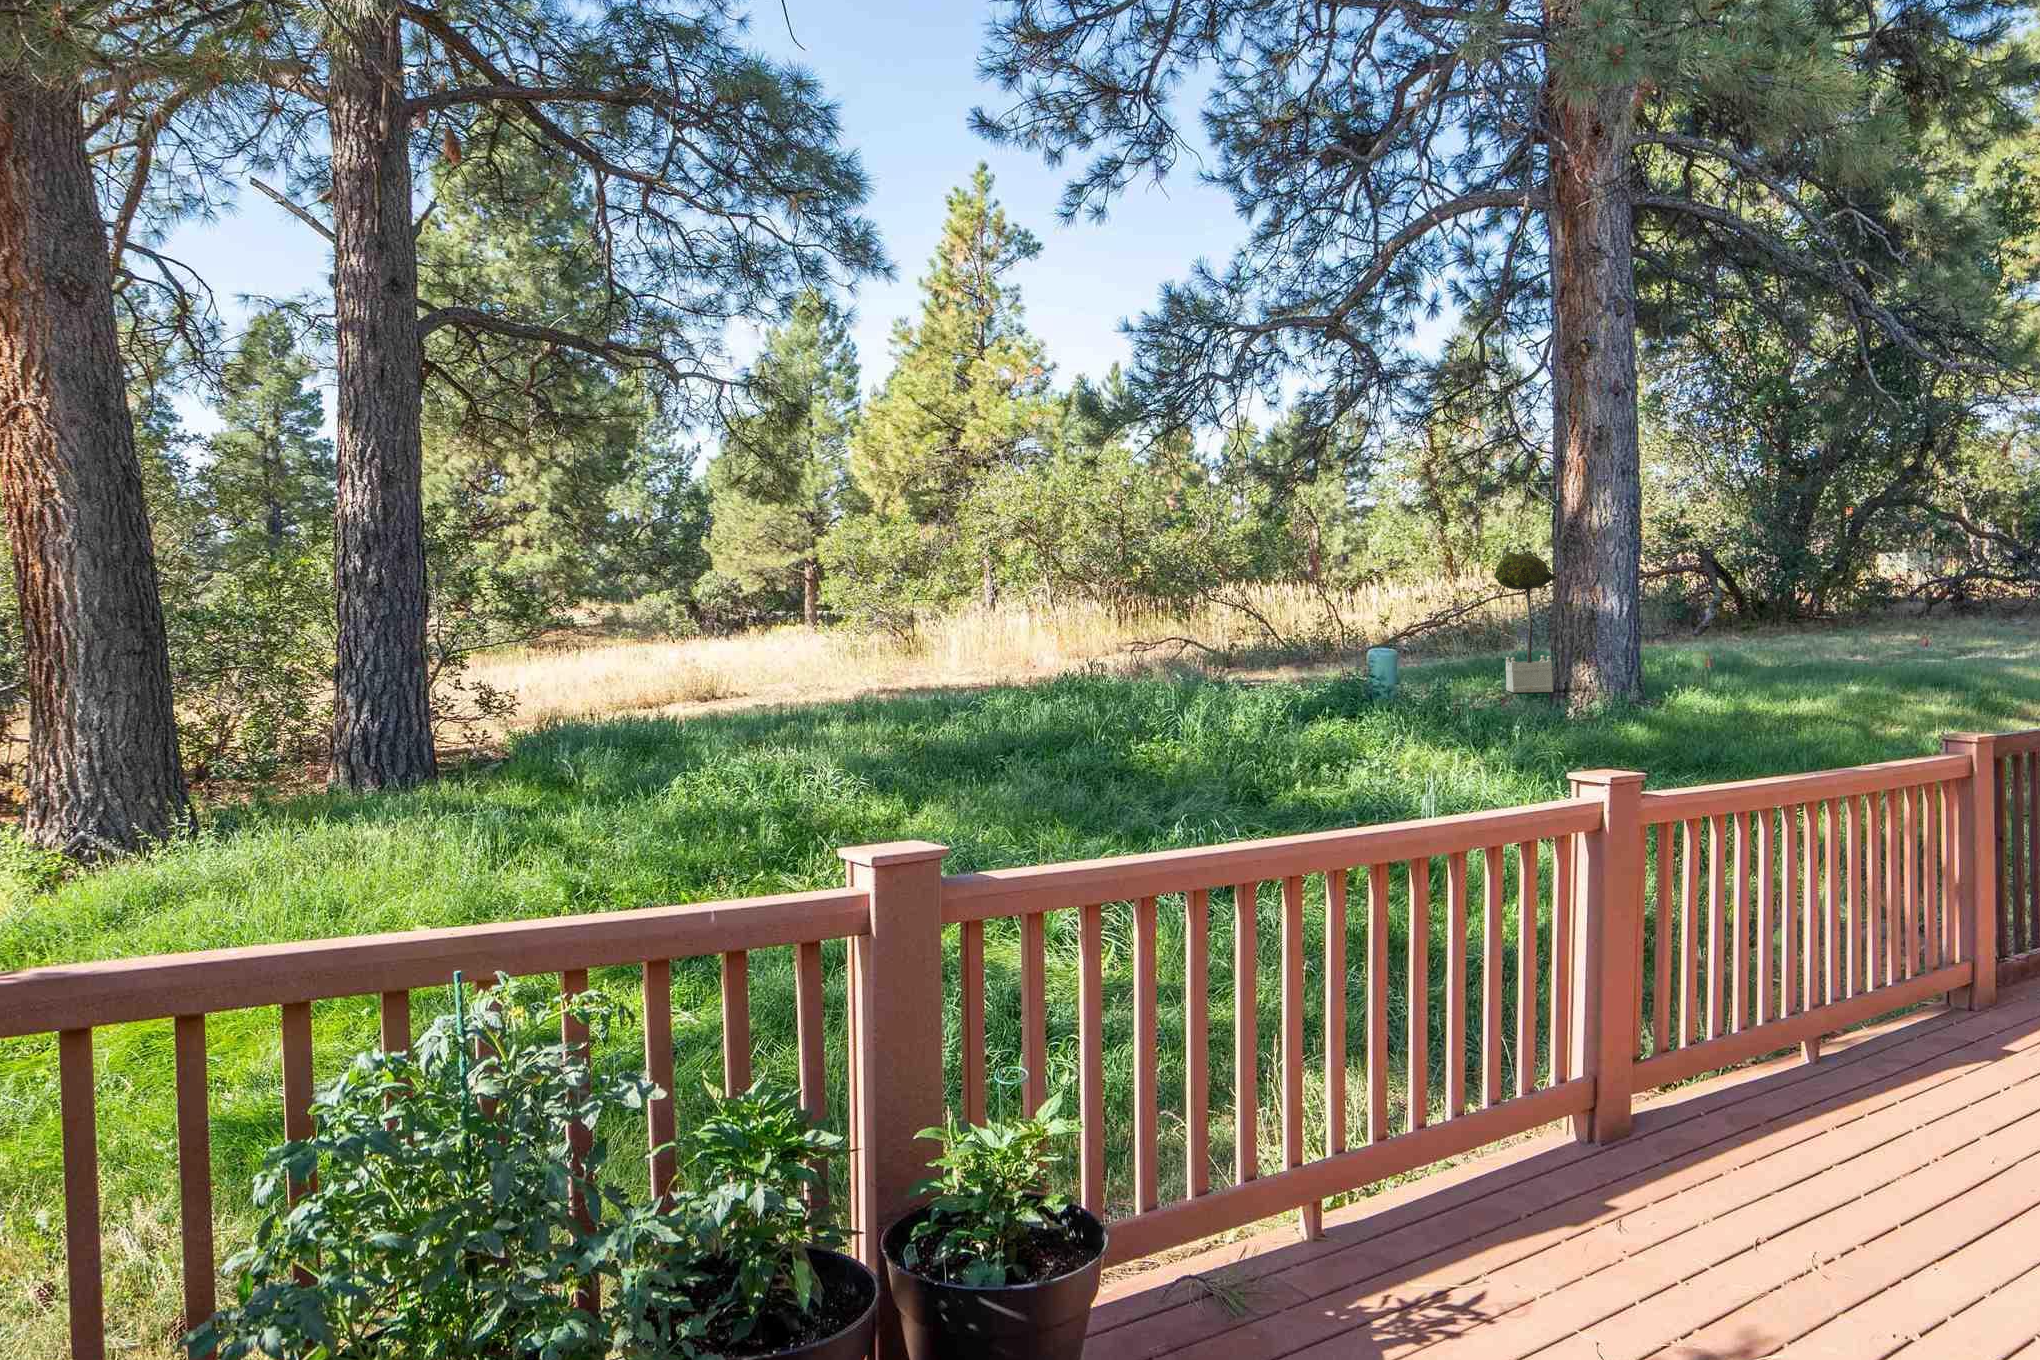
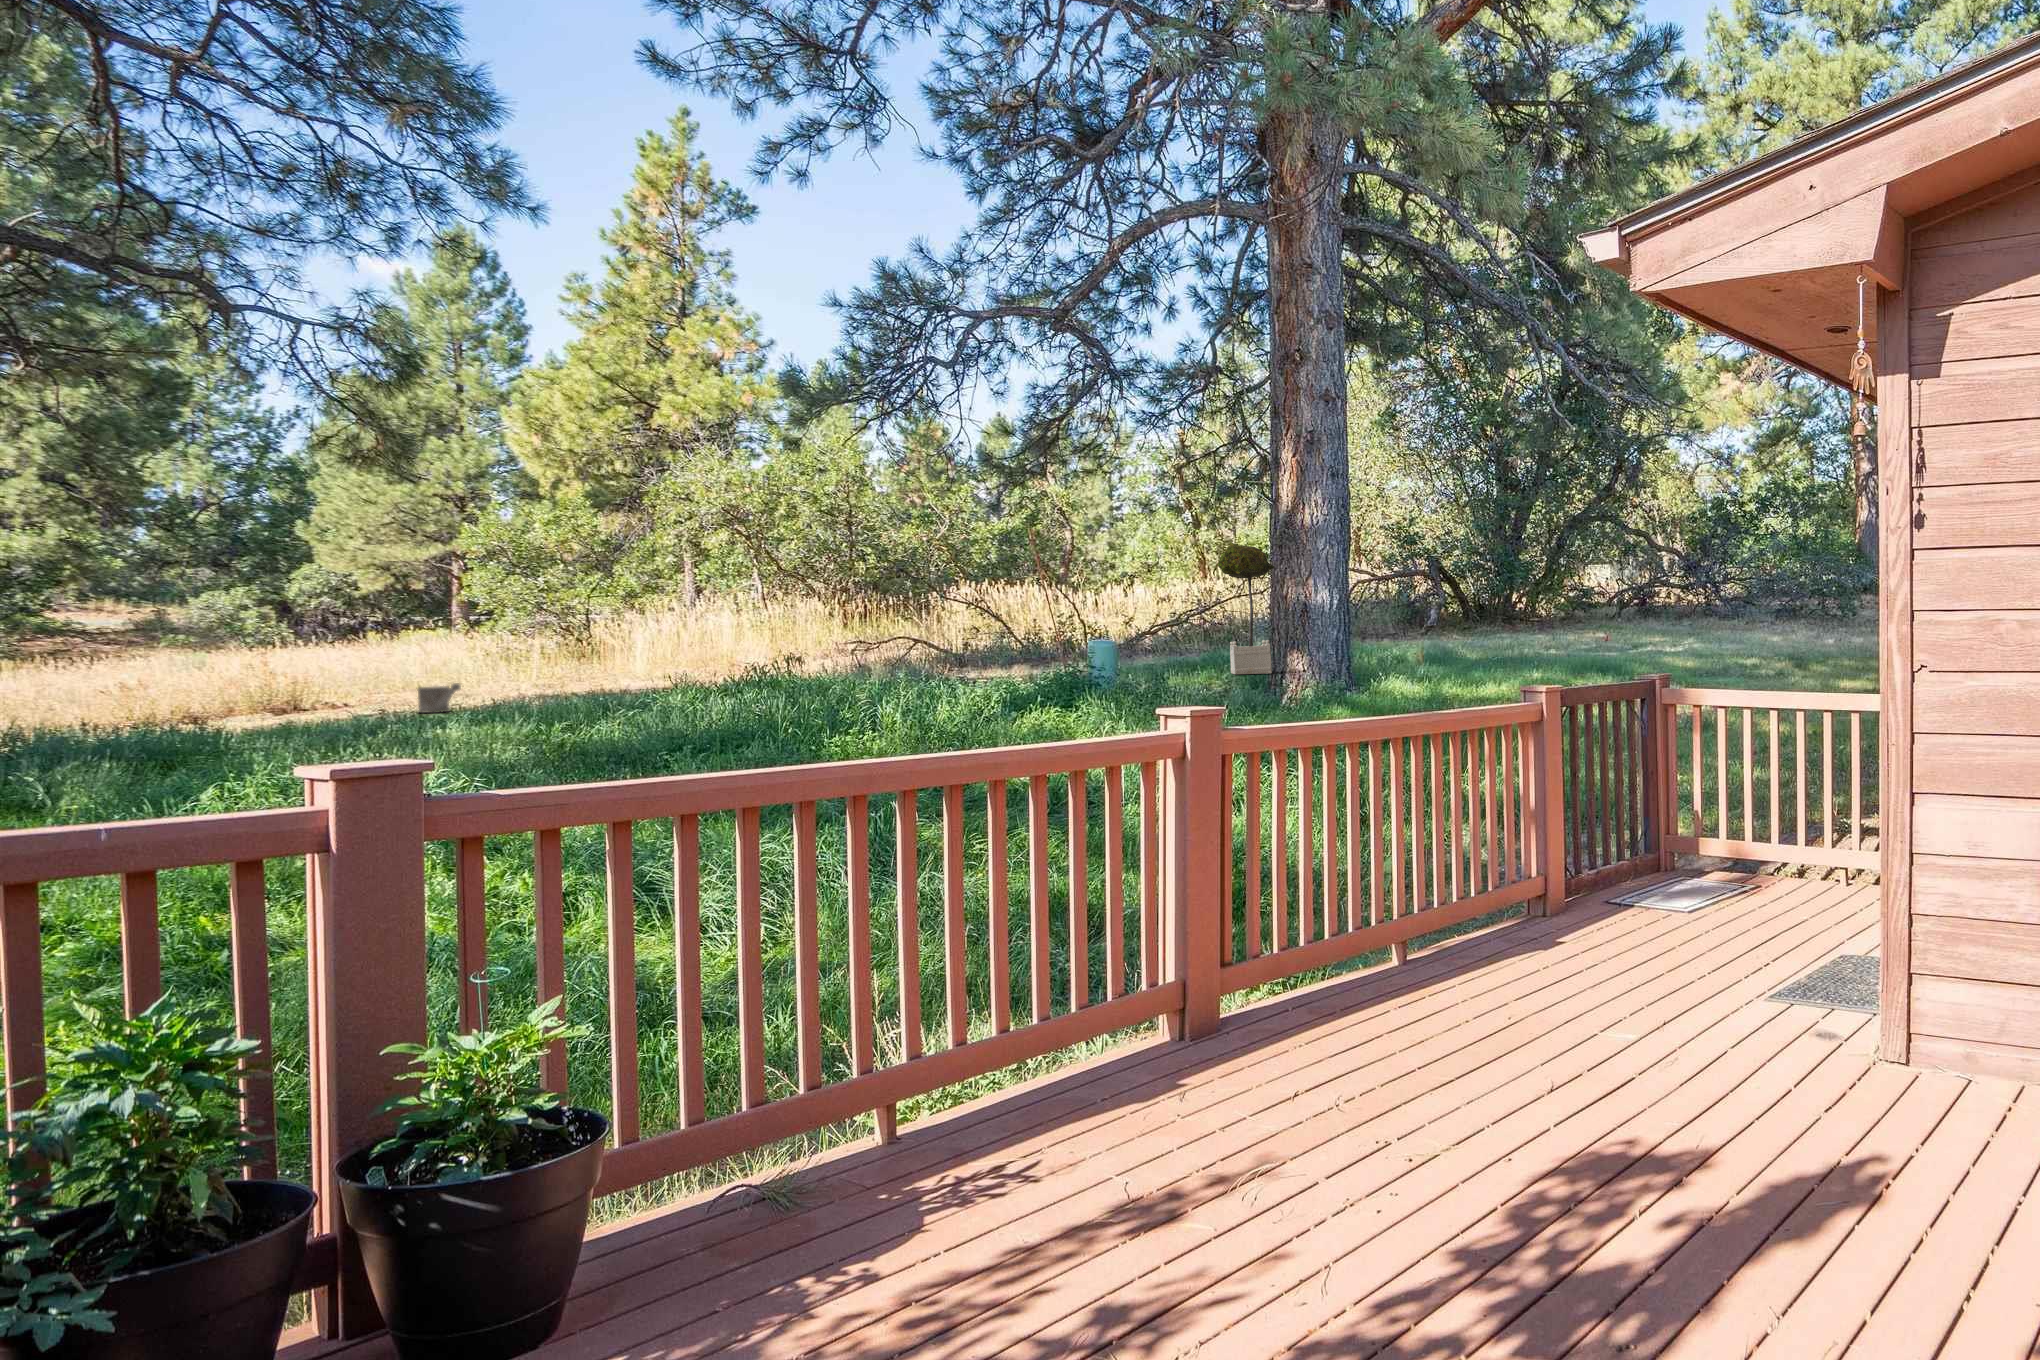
watering can: none [805,695,837,720] -> present [418,683,461,713]

